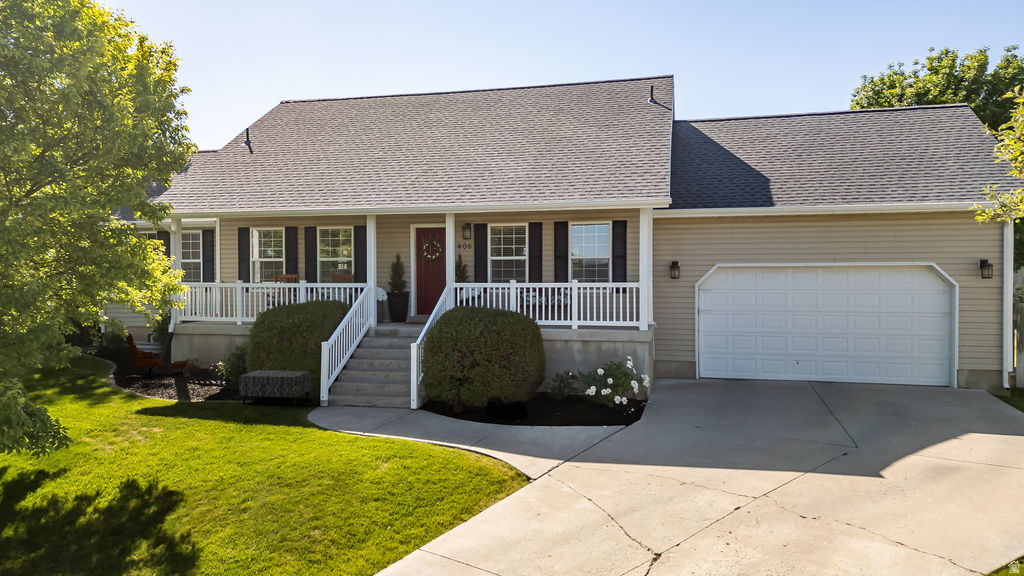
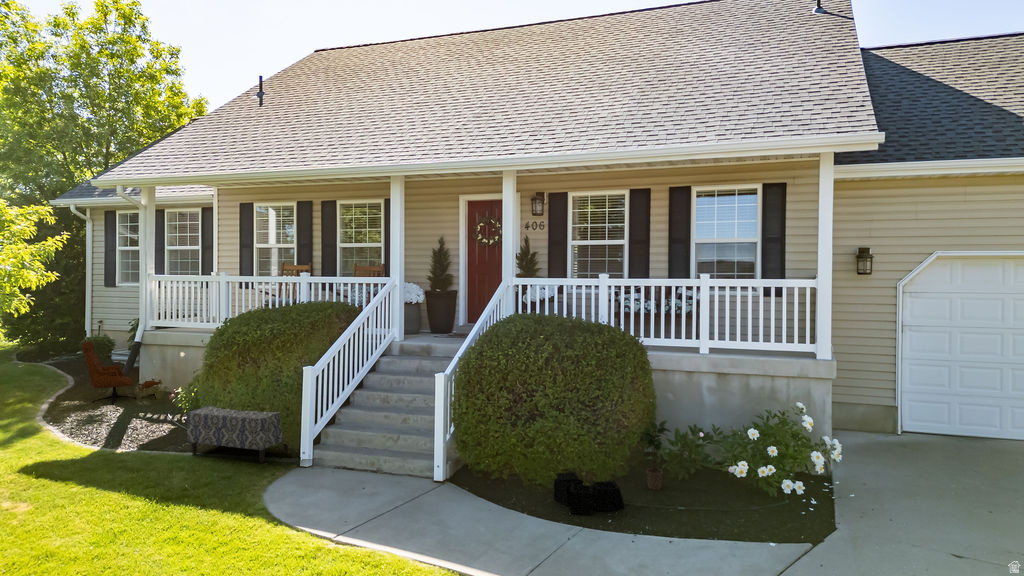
potted plant: present [448,375,469,413] -> present [639,421,671,490]

